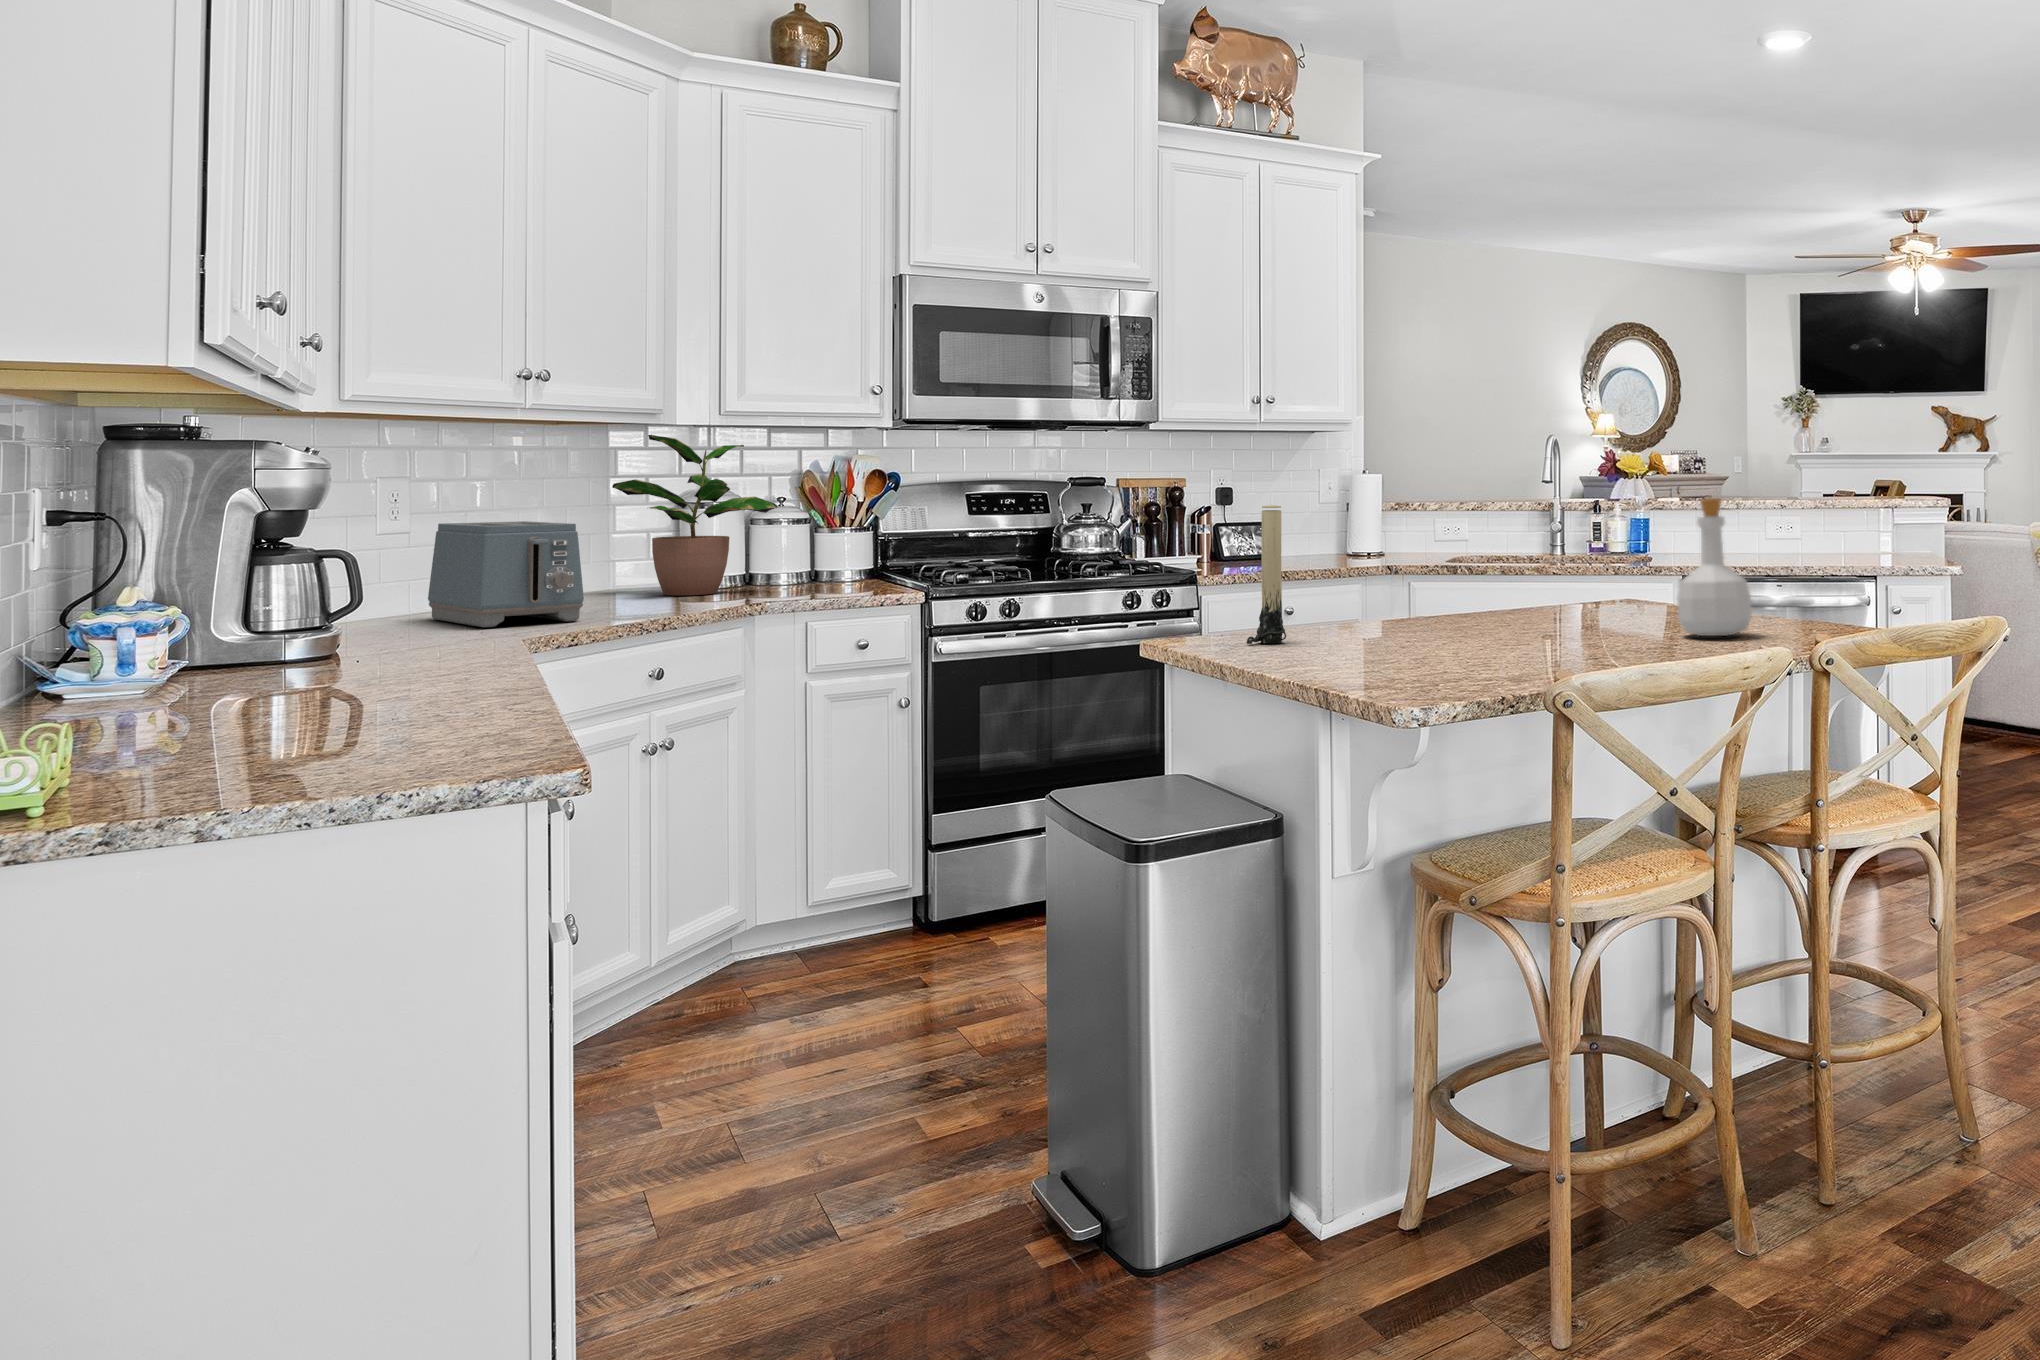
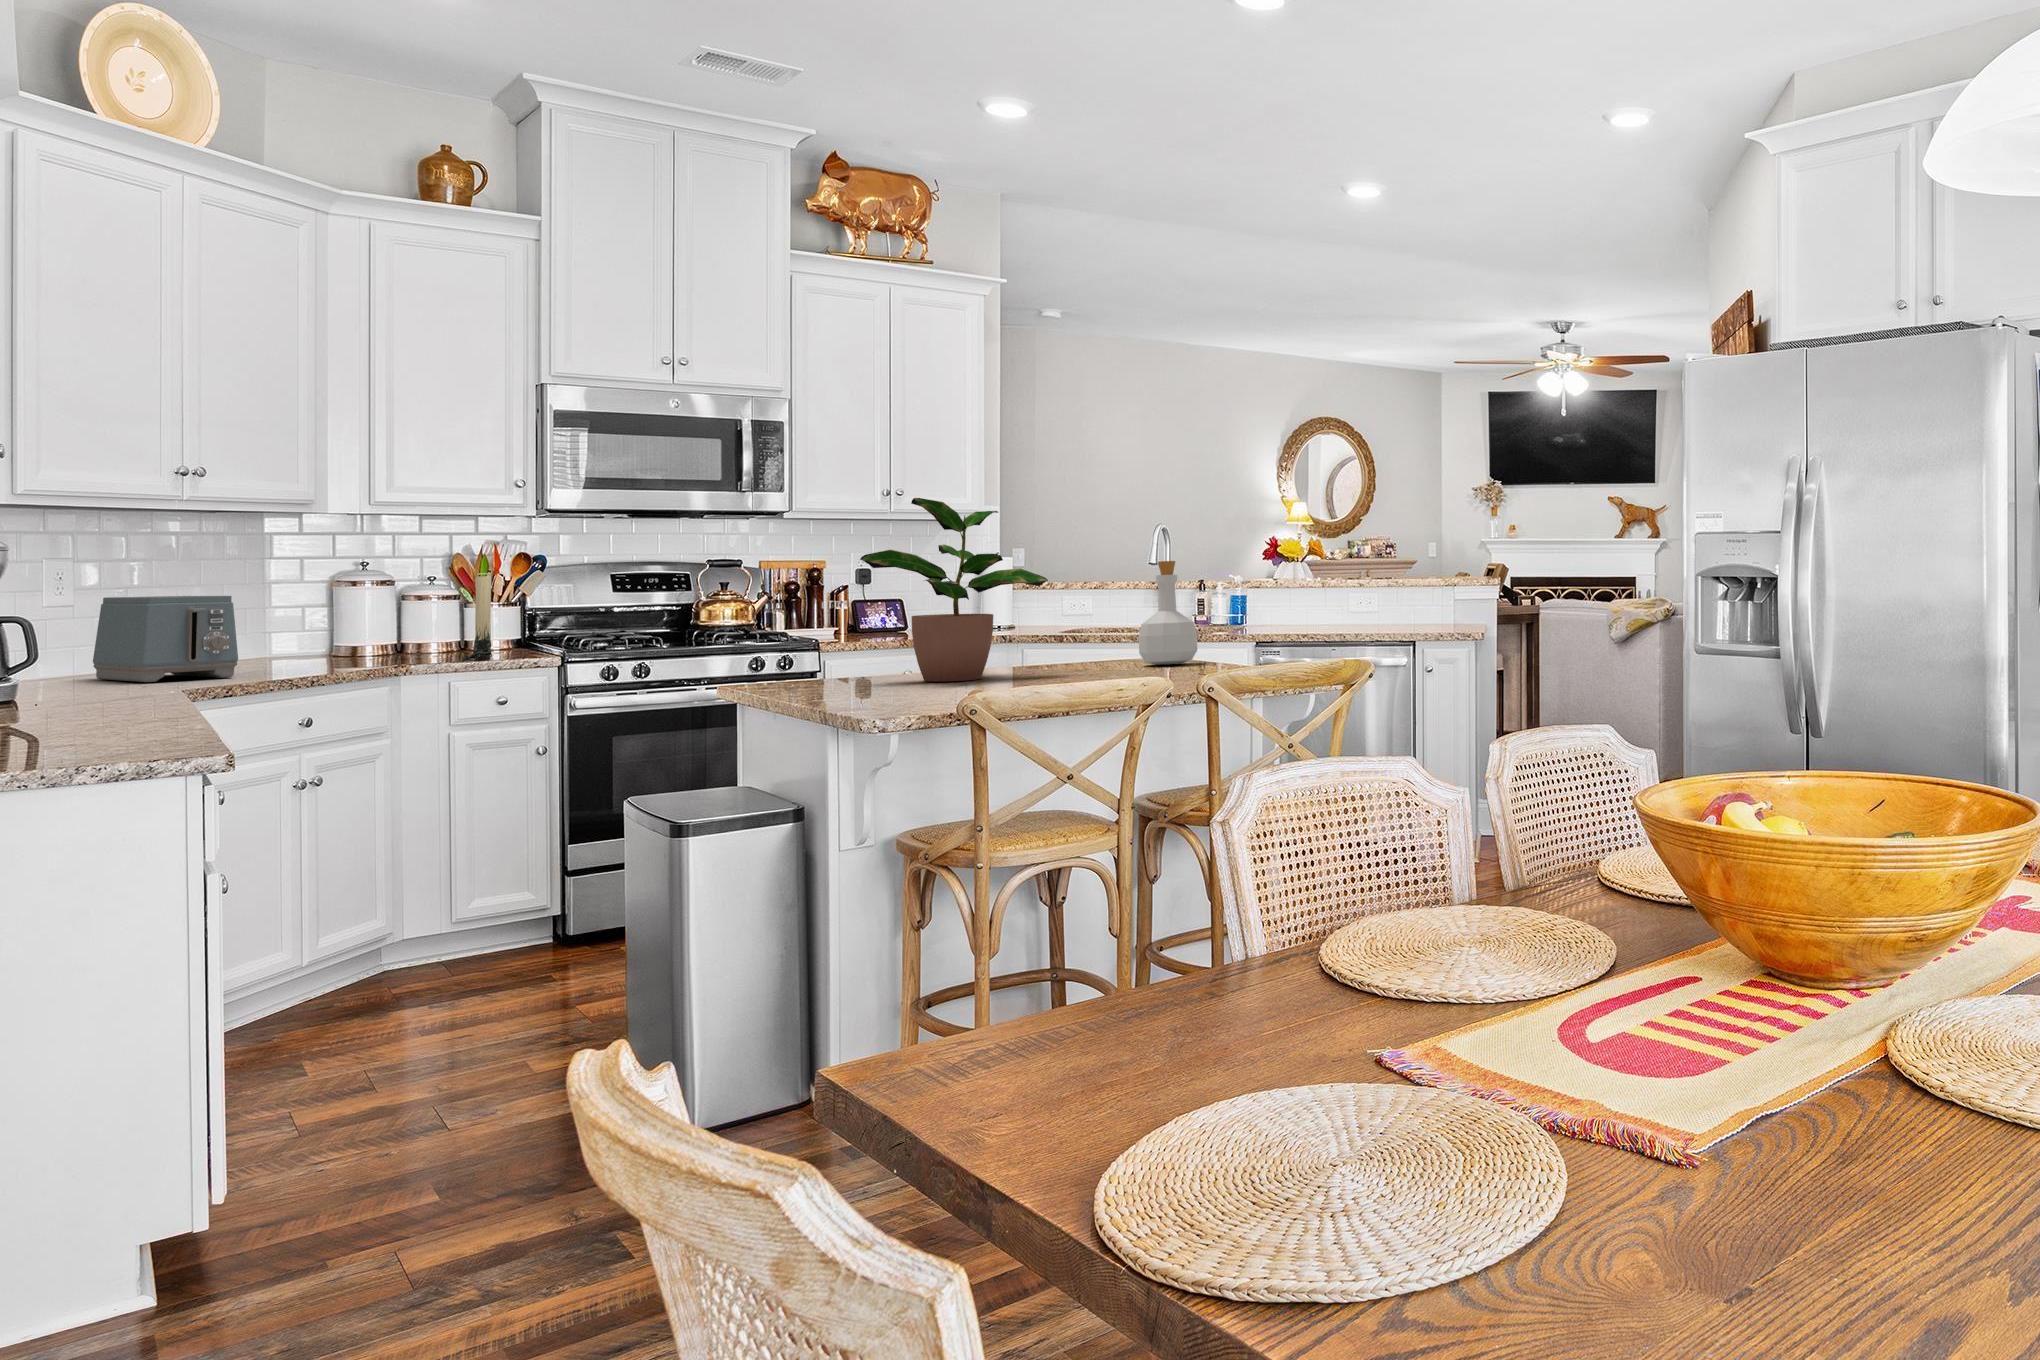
potted plant: present [612,435,777,595] -> present [860,498,1048,681]
candle: present [1247,505,1286,644] -> present [462,573,492,660]

